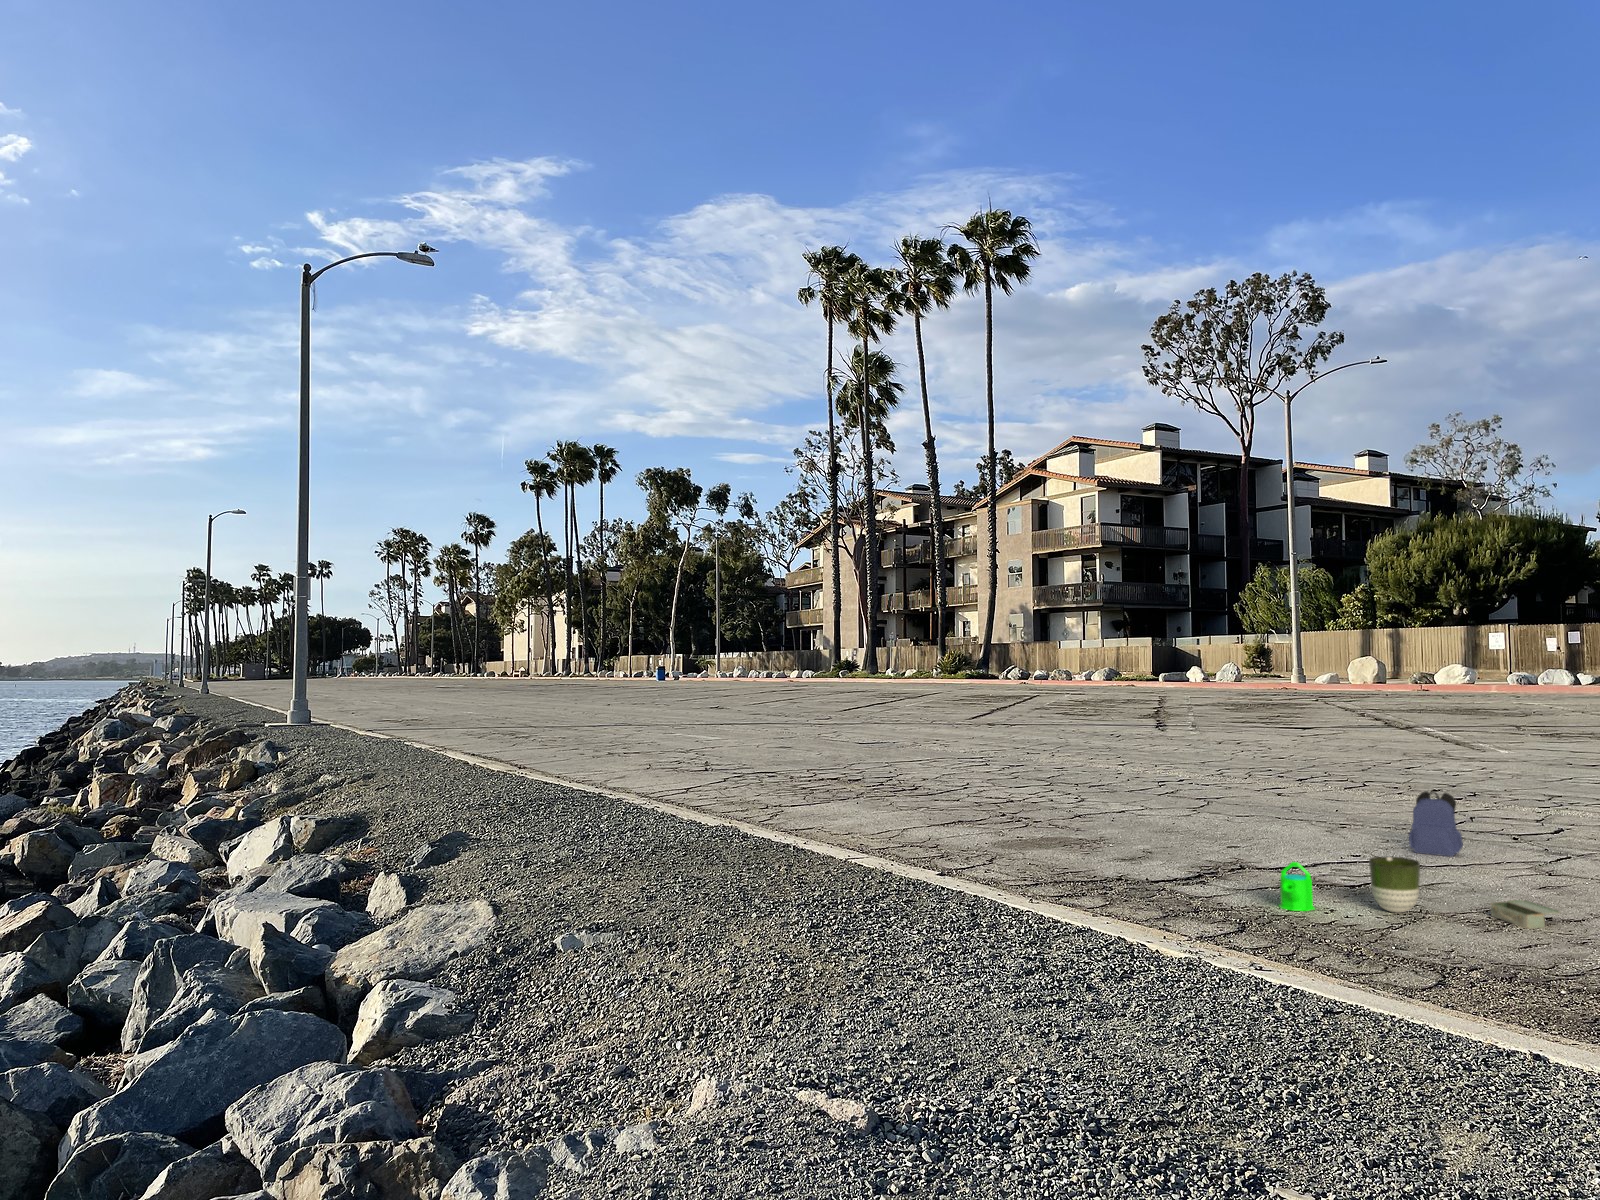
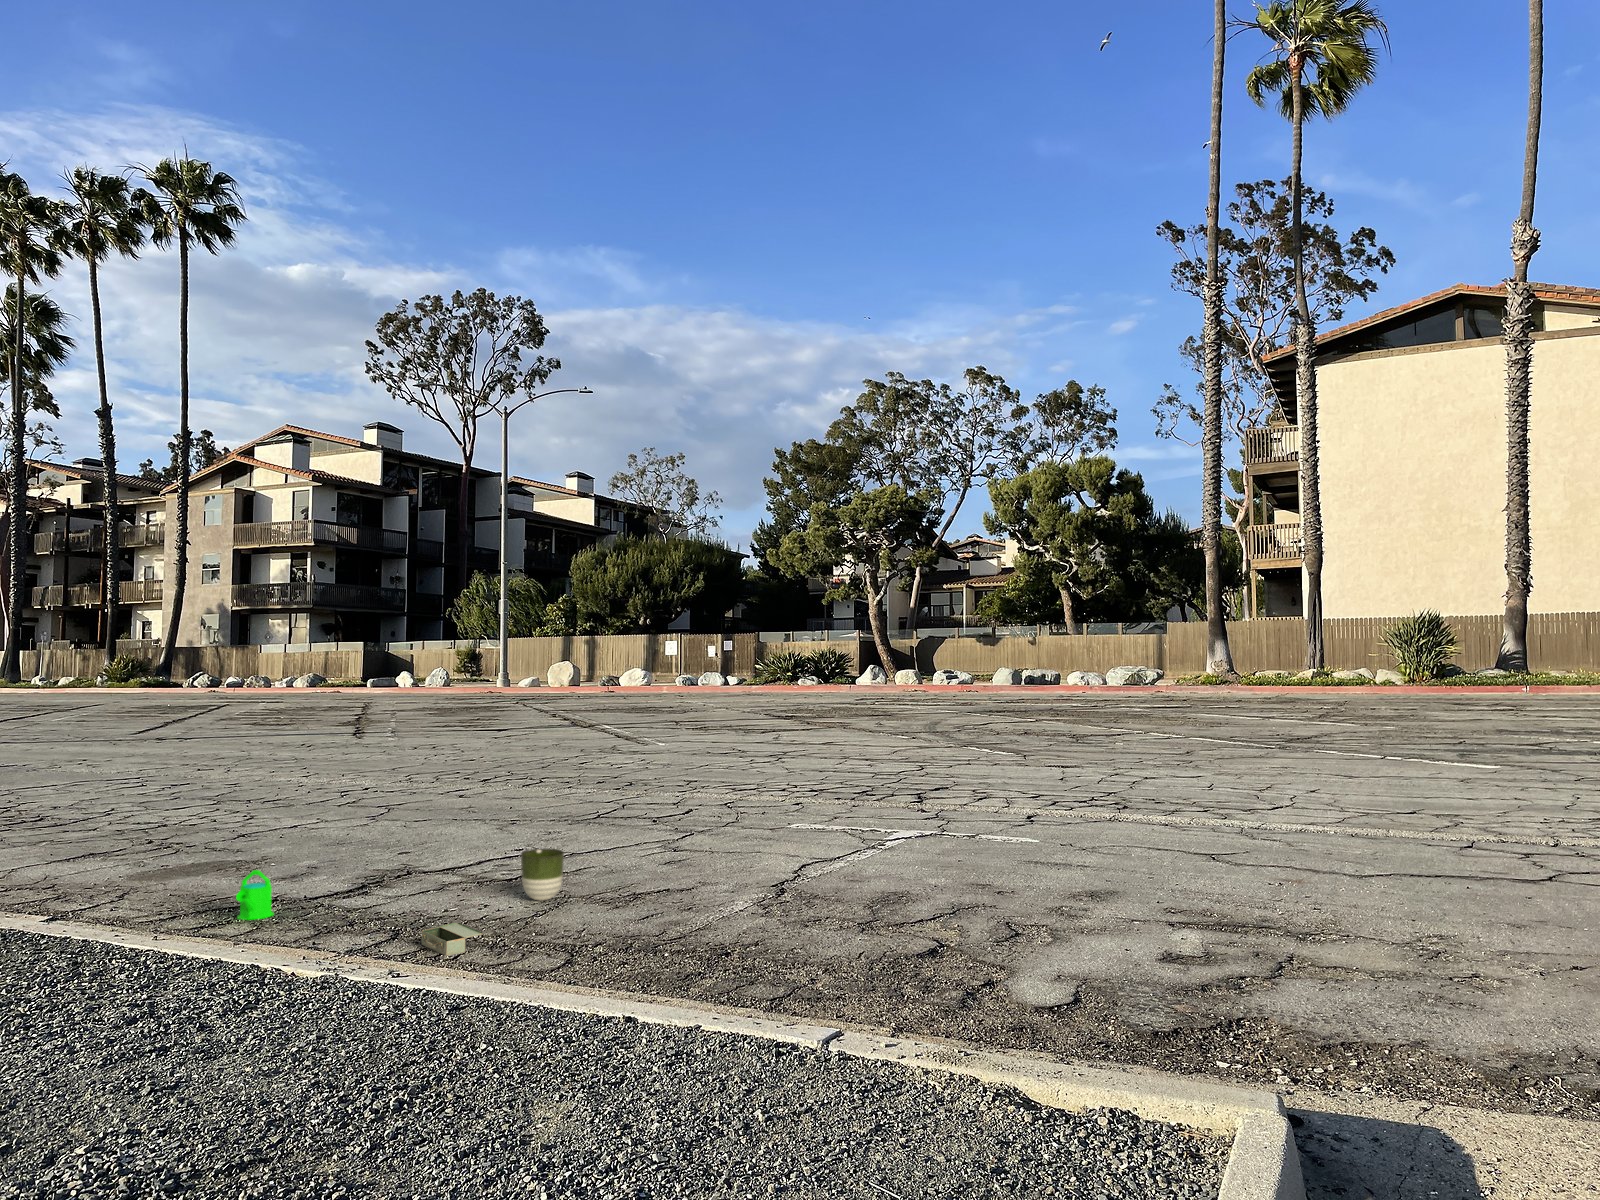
backpack: present [1409,791,1463,857] -> none [566,785,610,843]
watering can: present [1279,862,1315,911] -> present [236,870,274,920]
toolbox: present [1491,900,1560,928] -> present [422,923,483,956]

